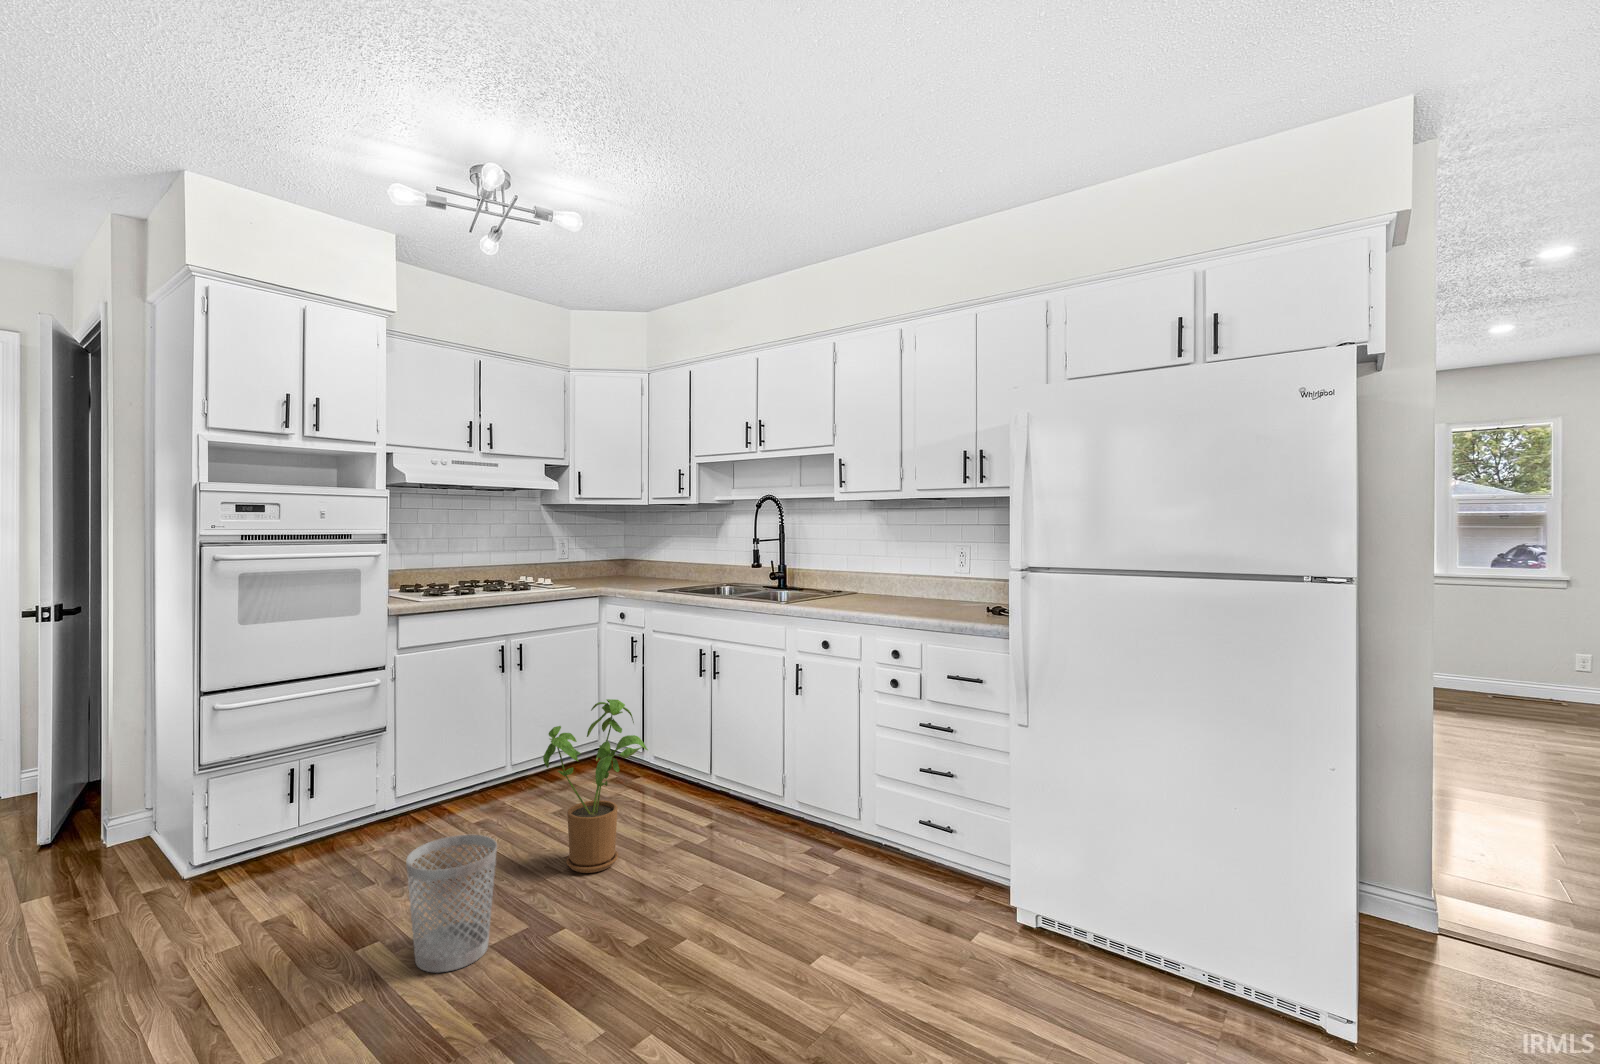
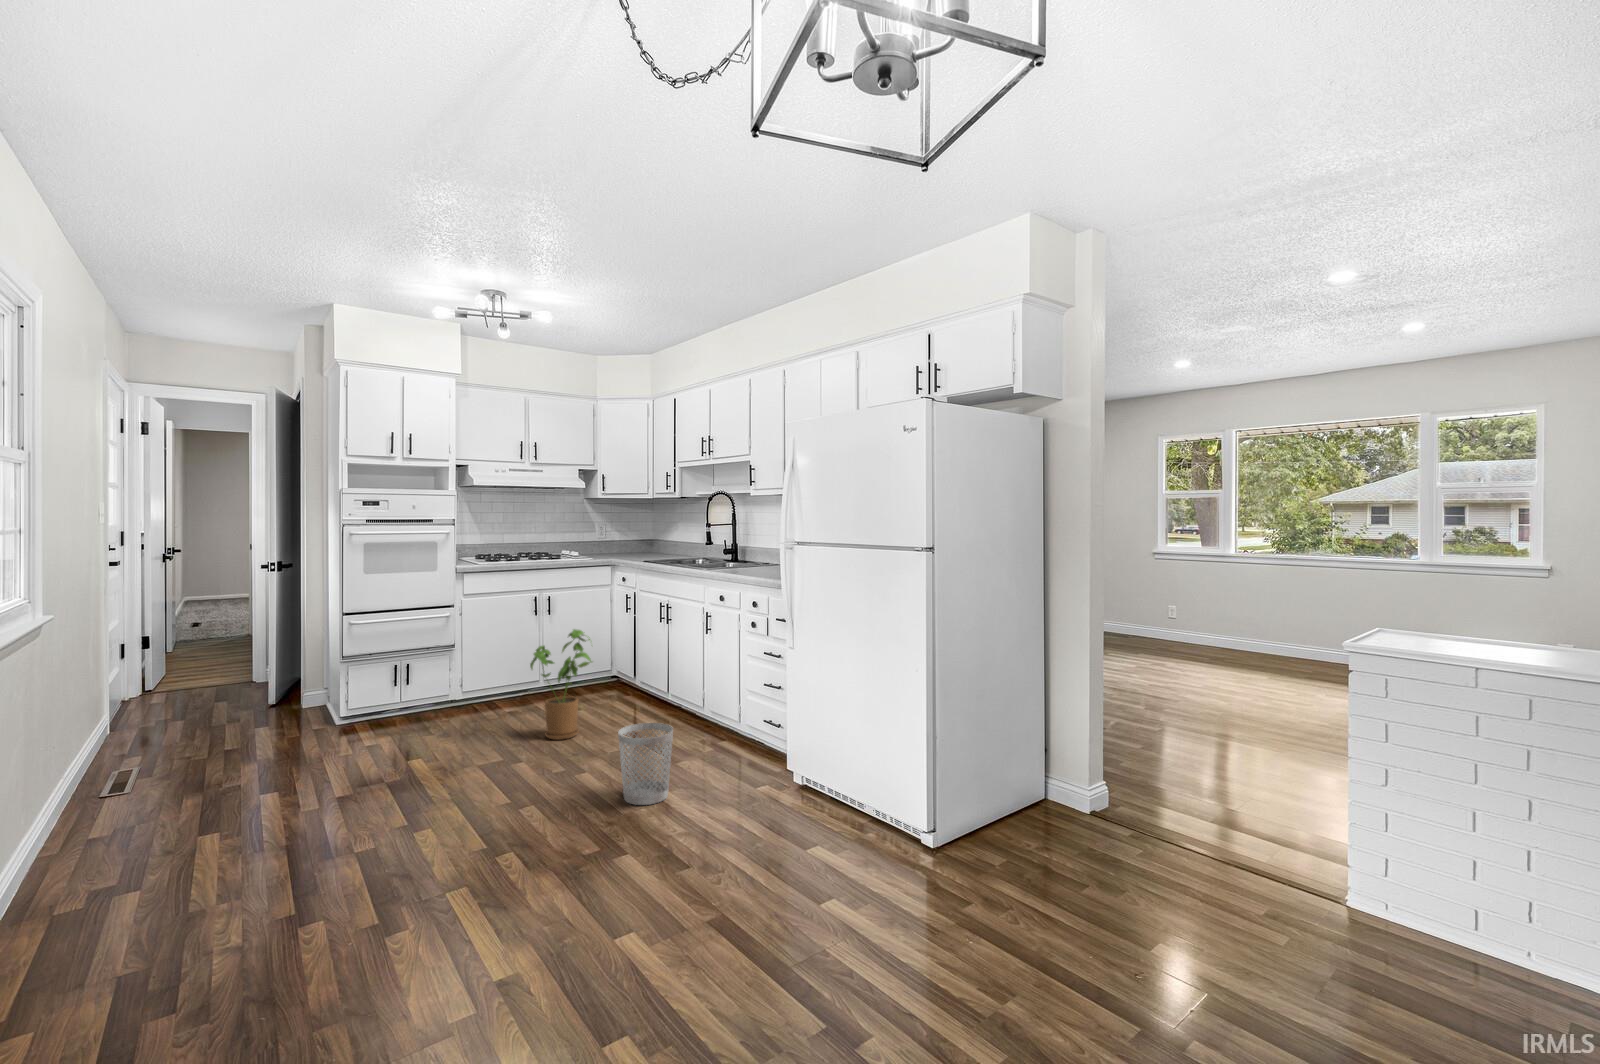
wastebasket: present [406,835,497,973] -> present [618,723,673,805]

